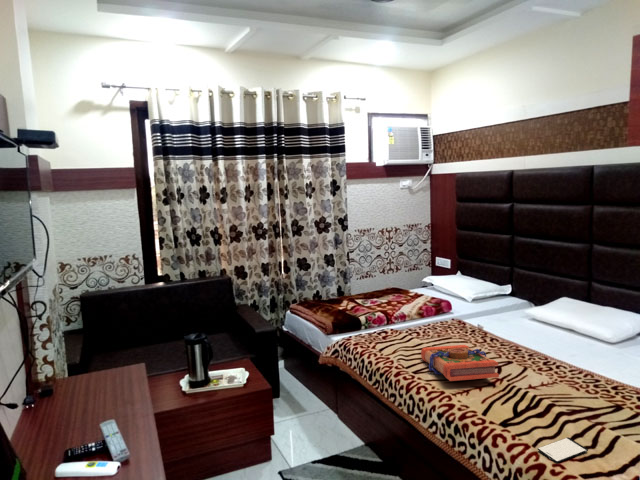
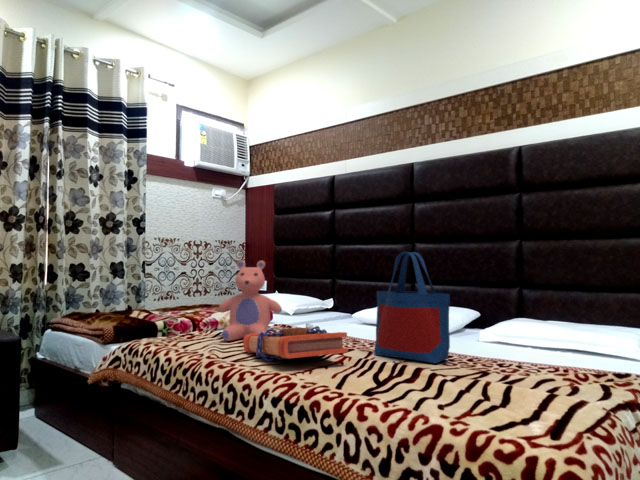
teddy bear: none [404,279,454,346] -> present [219,260,282,341]
tote bag: none [527,293,595,392] -> present [374,252,450,363]
smartphone: present [538,437,588,463] -> none [422,394,479,418]

